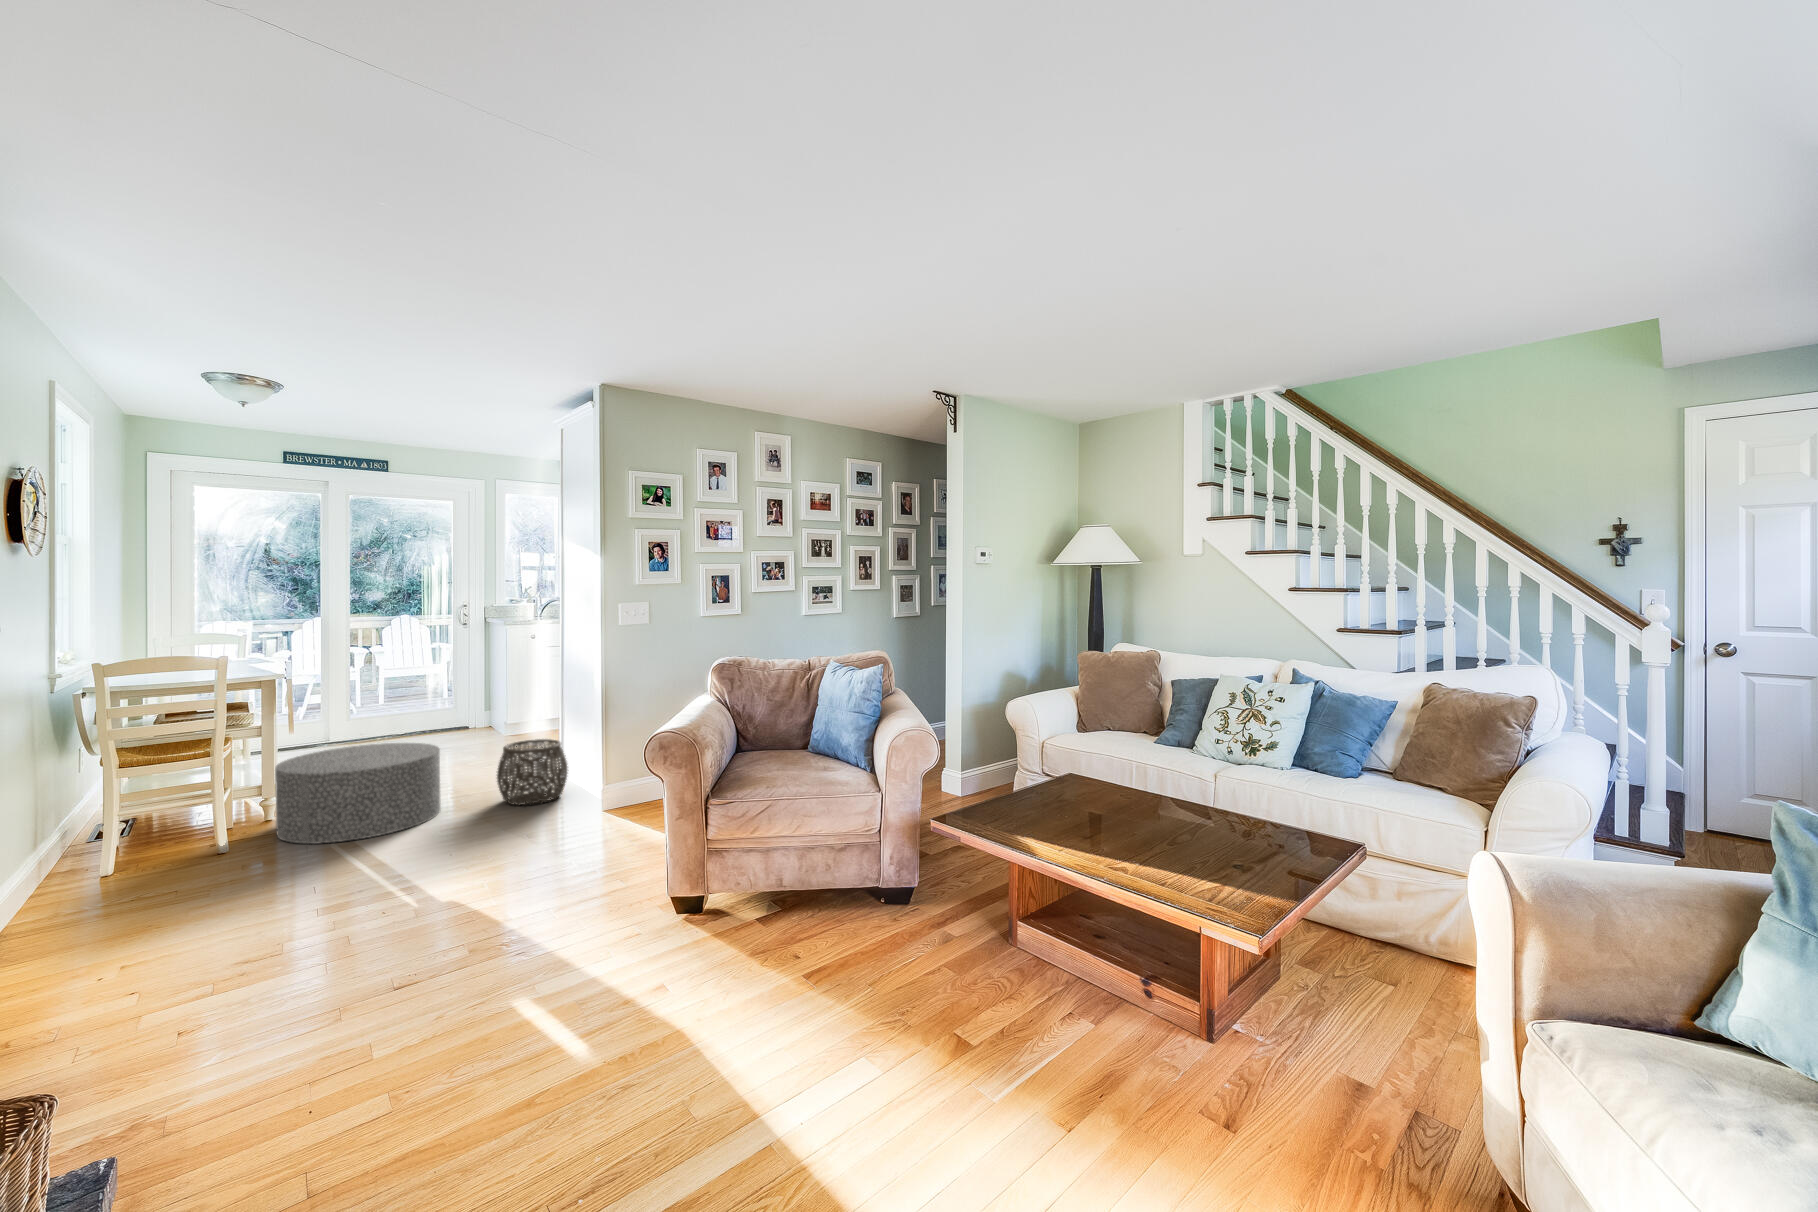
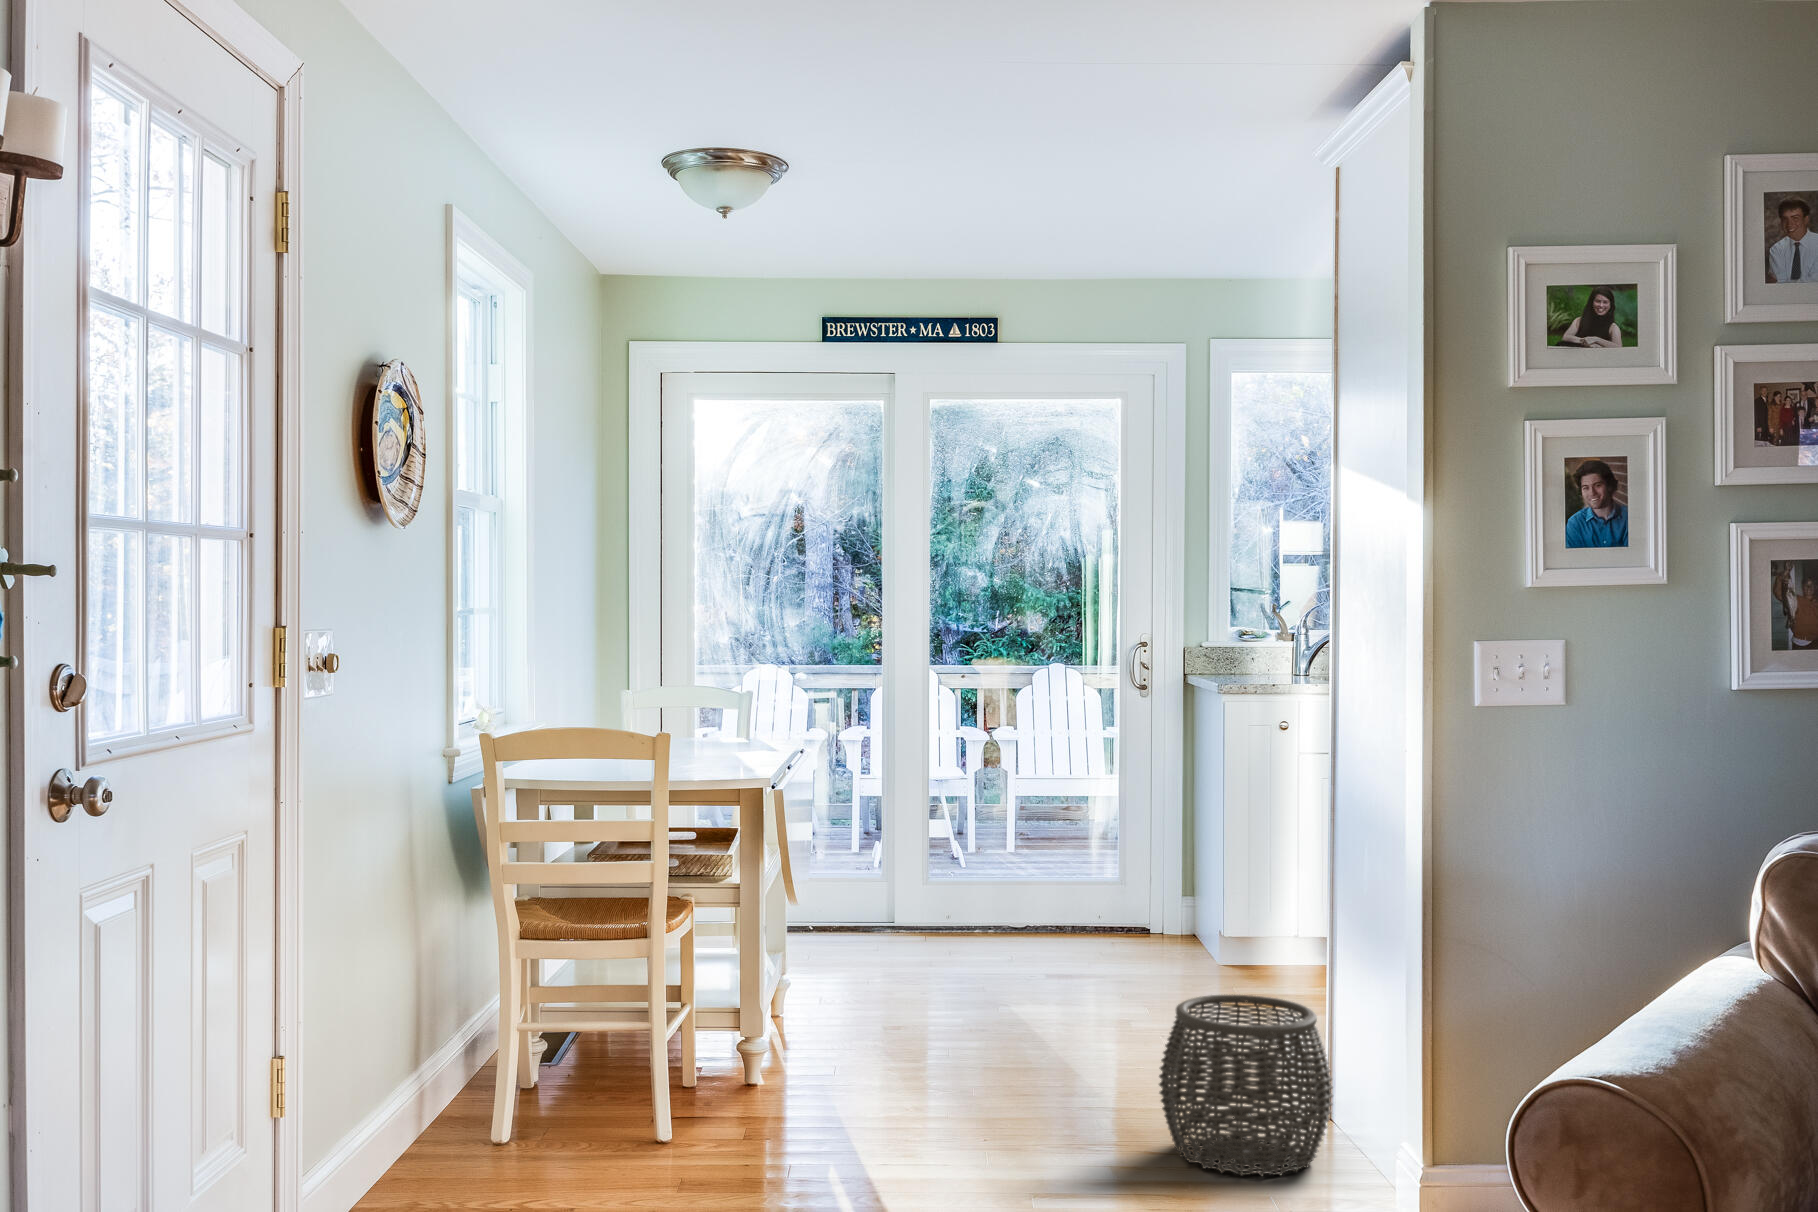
ottoman: present [275,743,441,844] -> none [736,950,1040,1182]

